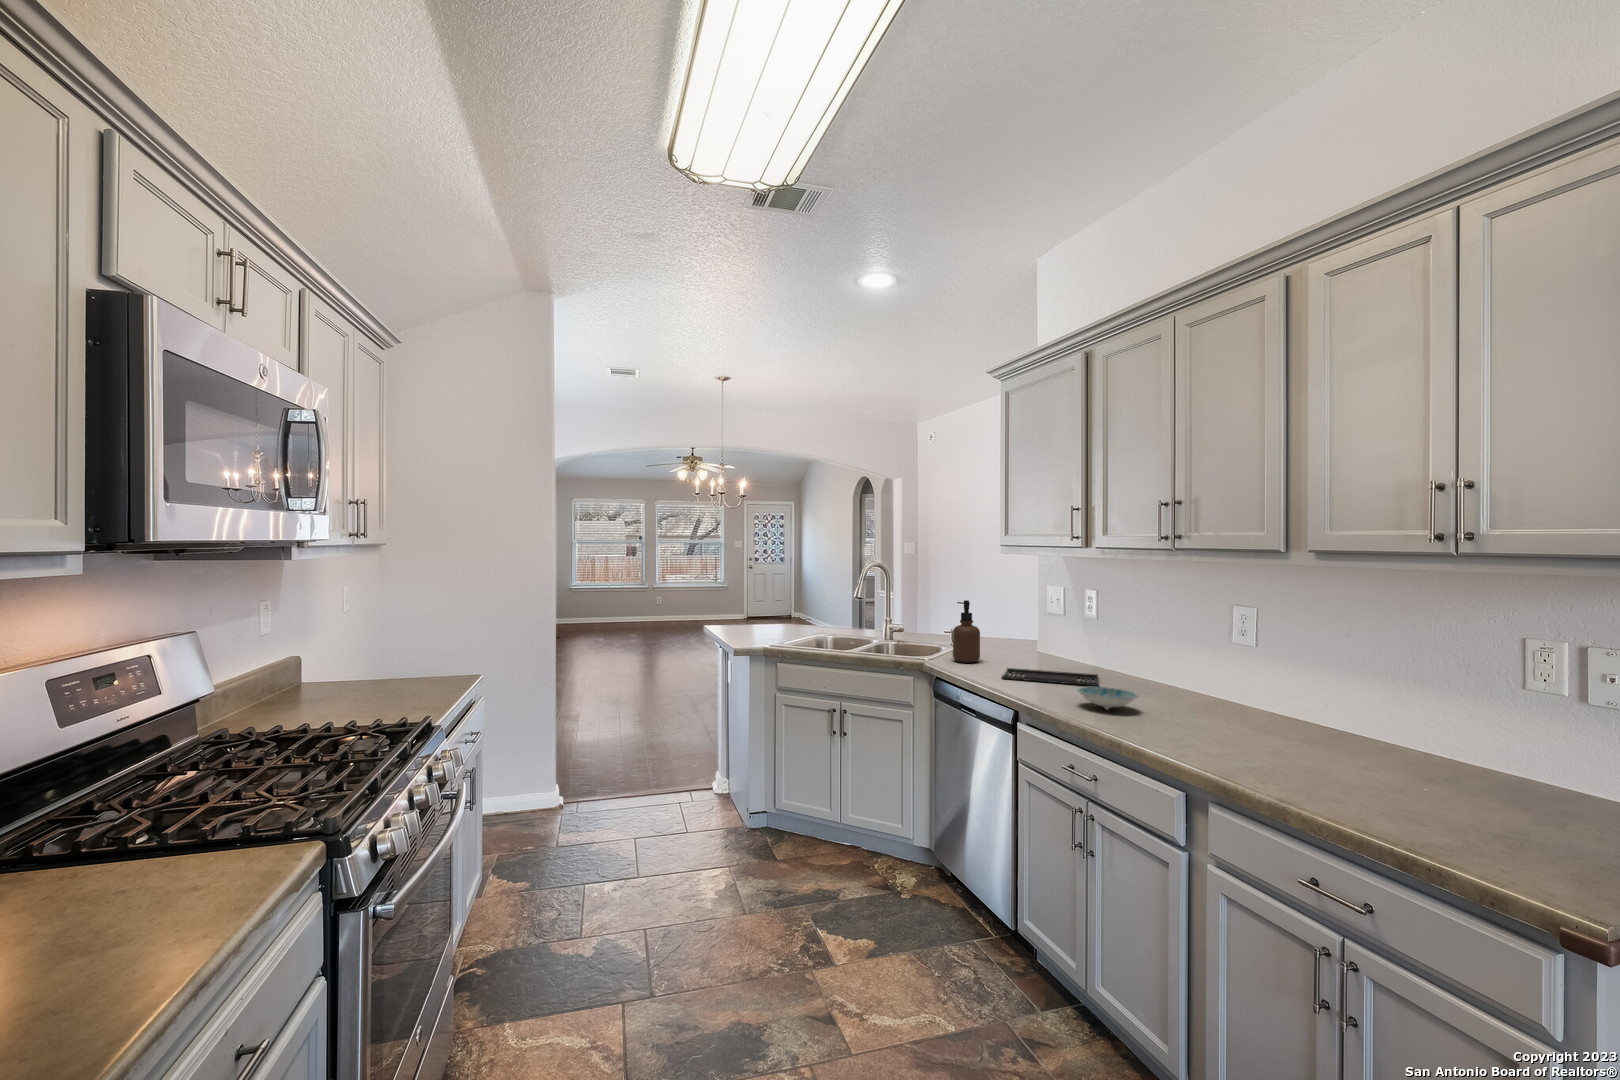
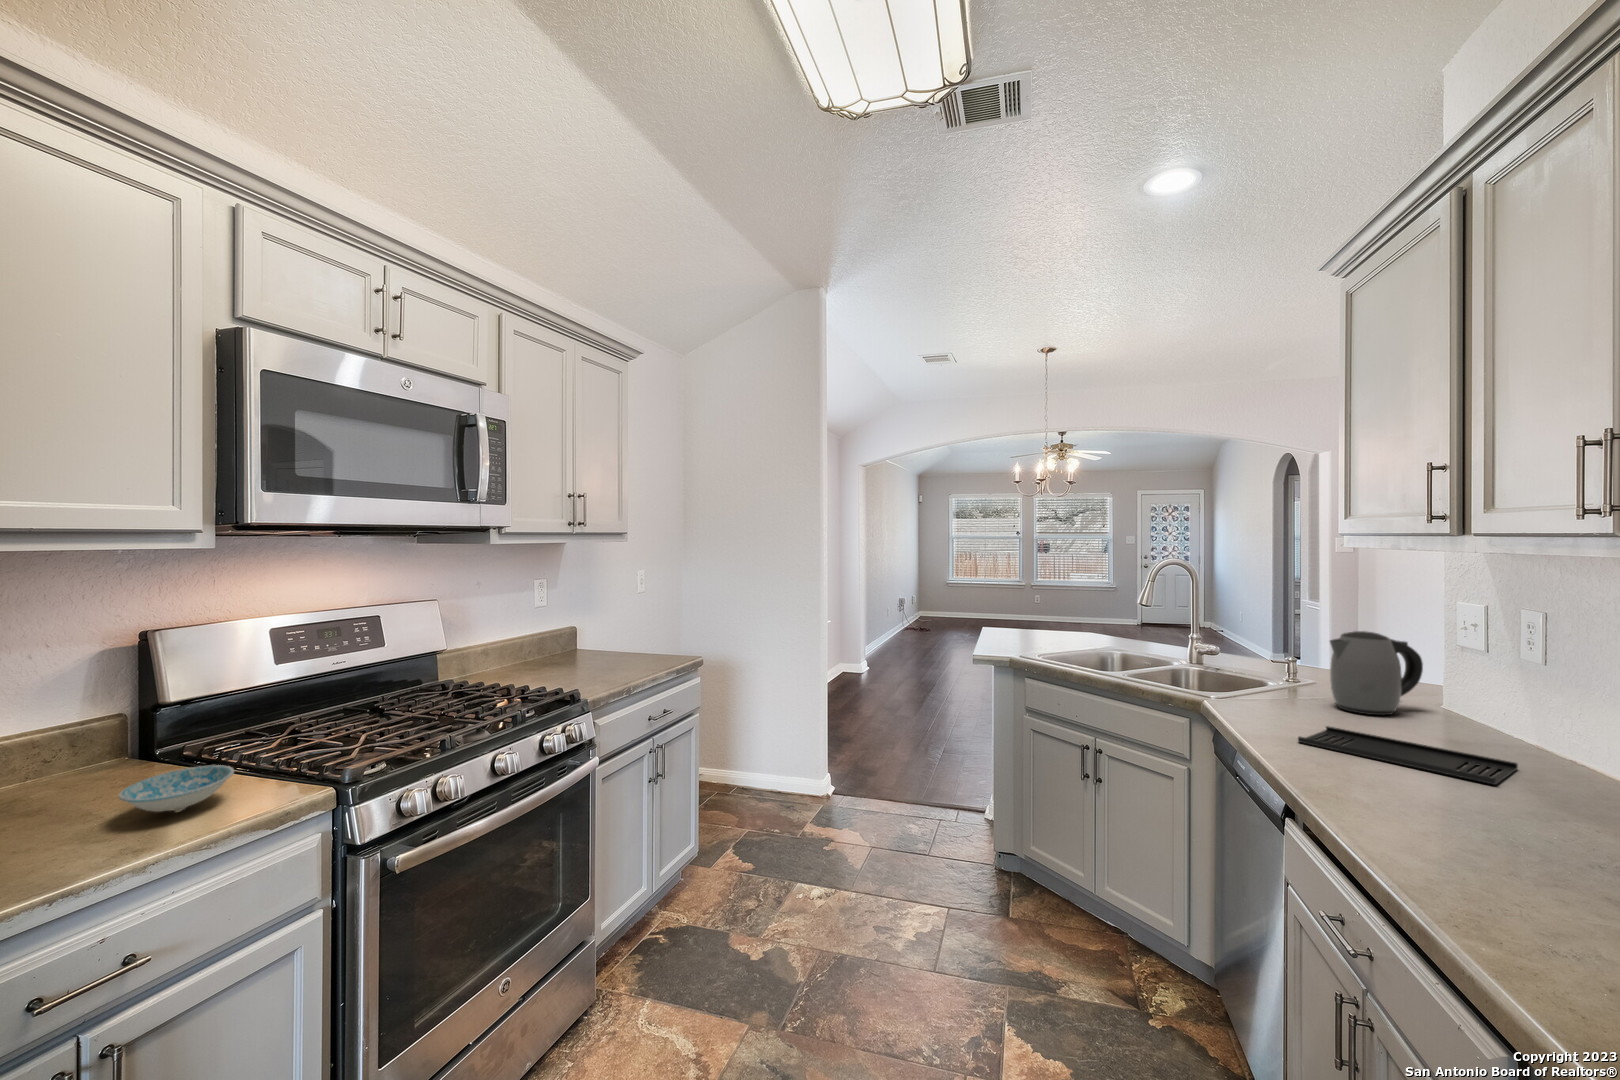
soap dispenser: present [953,600,980,663] -> none [1247,615,1295,710]
kettle: none [992,608,1036,660] -> present [1330,631,1423,715]
ceramic bowl: present [1077,687,1138,709] -> present [119,765,234,812]

